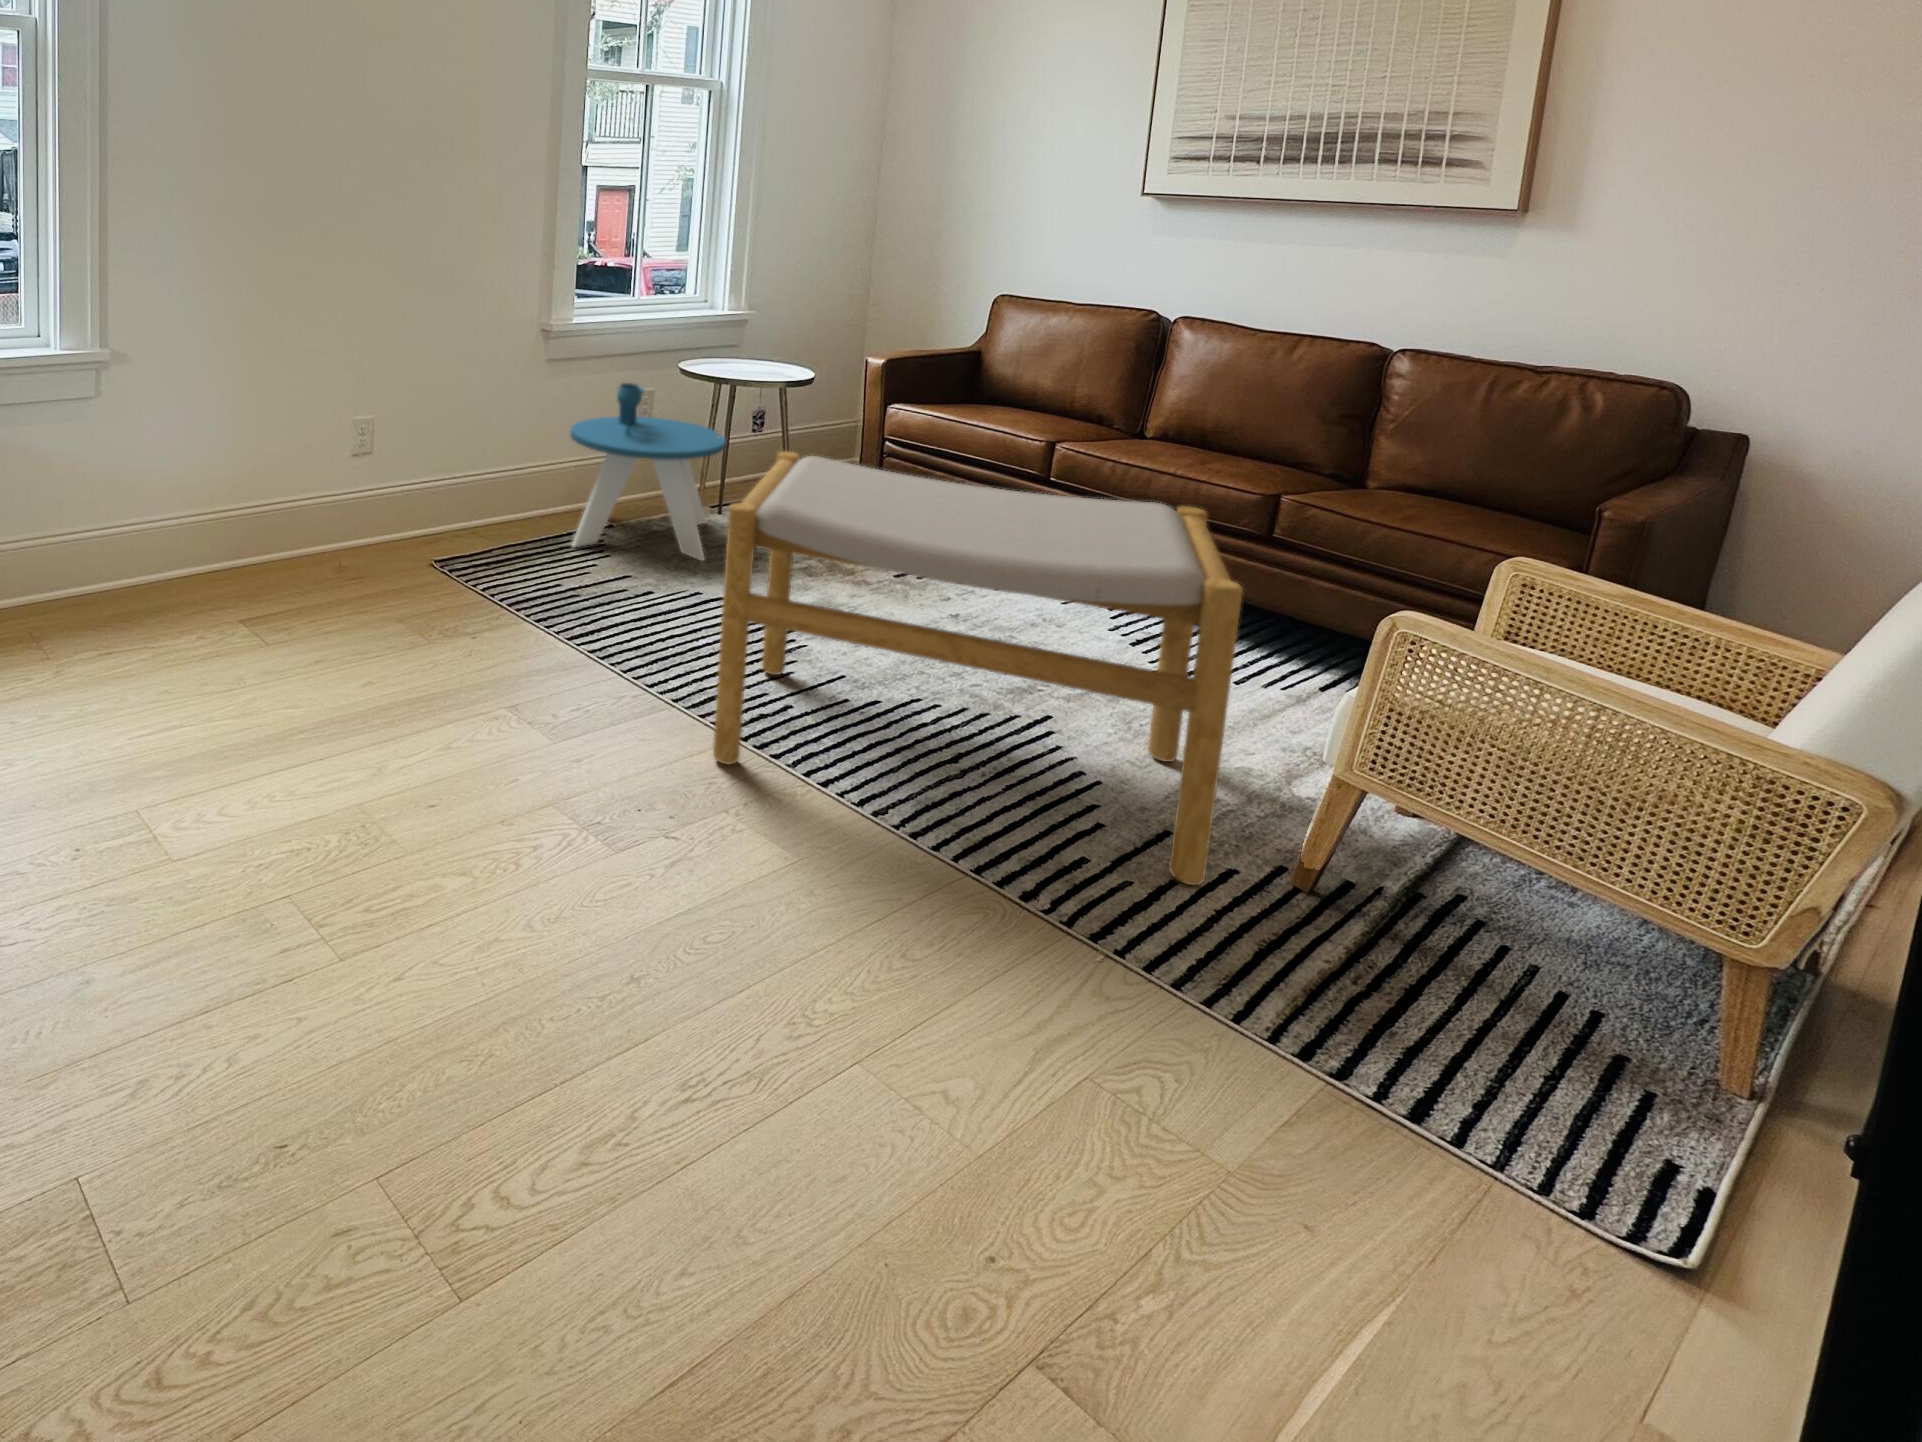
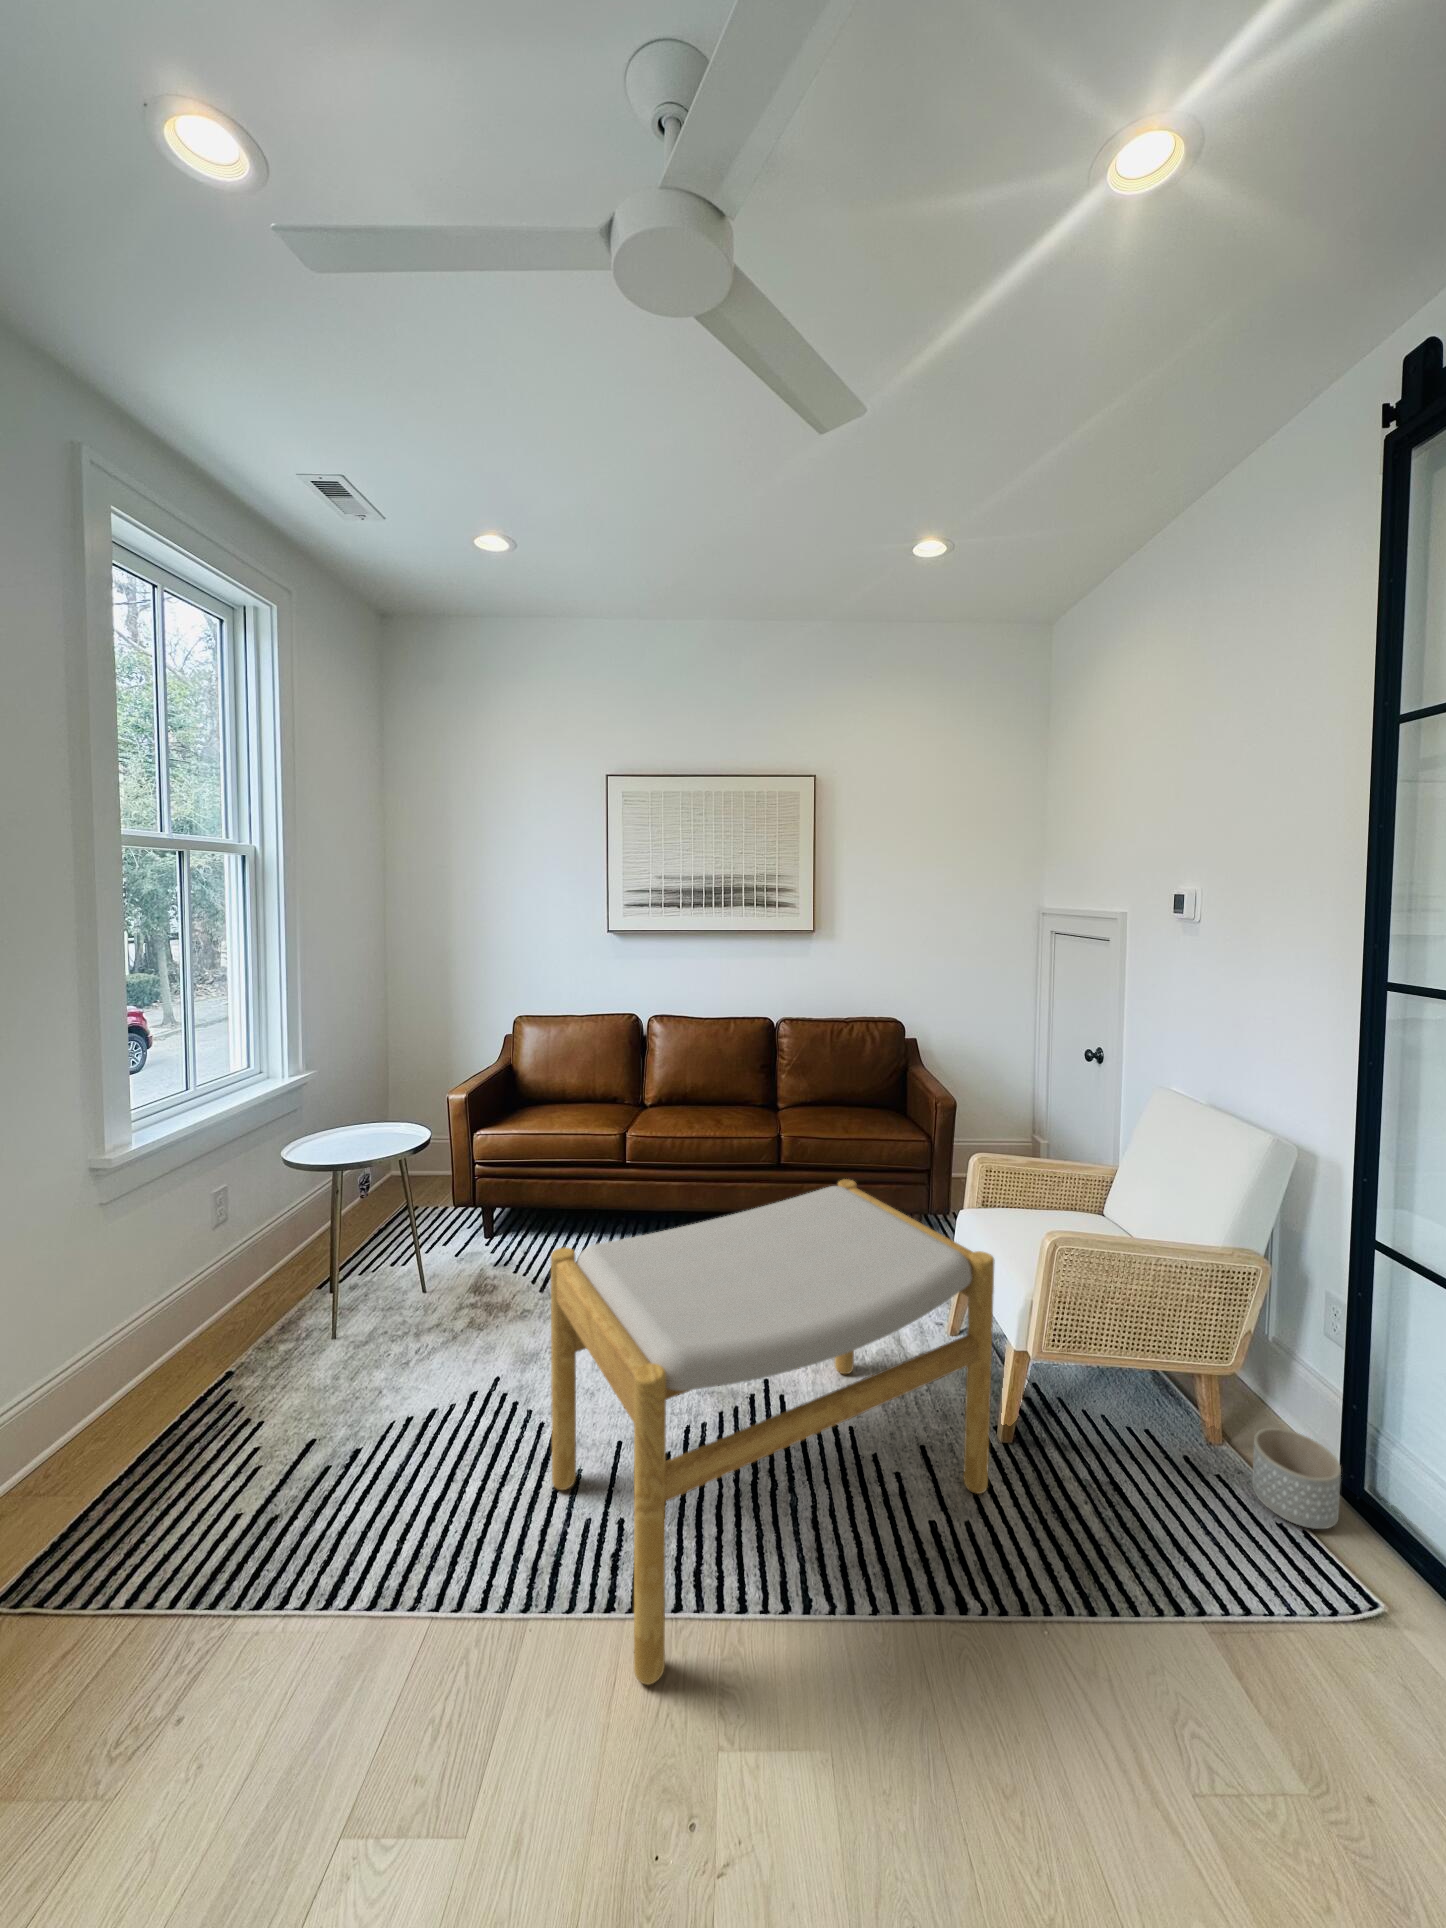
side table: present [570,383,726,561] -> none [153,1191,368,1435]
planter: none [1678,1054,1886,1237] -> present [1252,1428,1341,1529]

